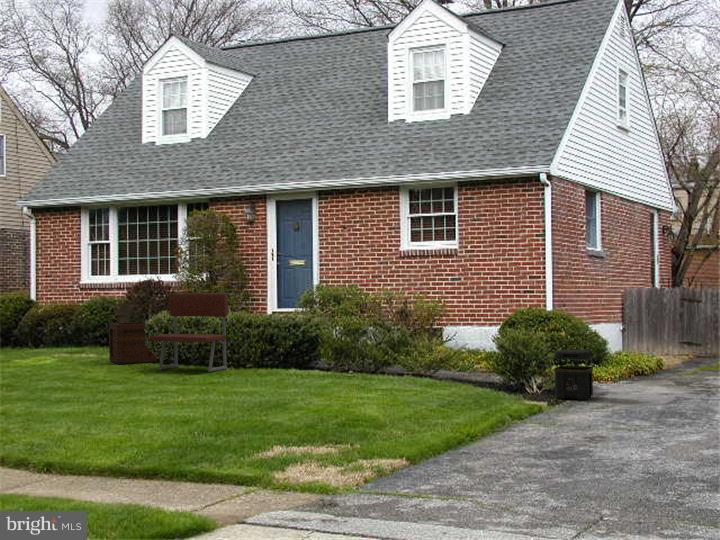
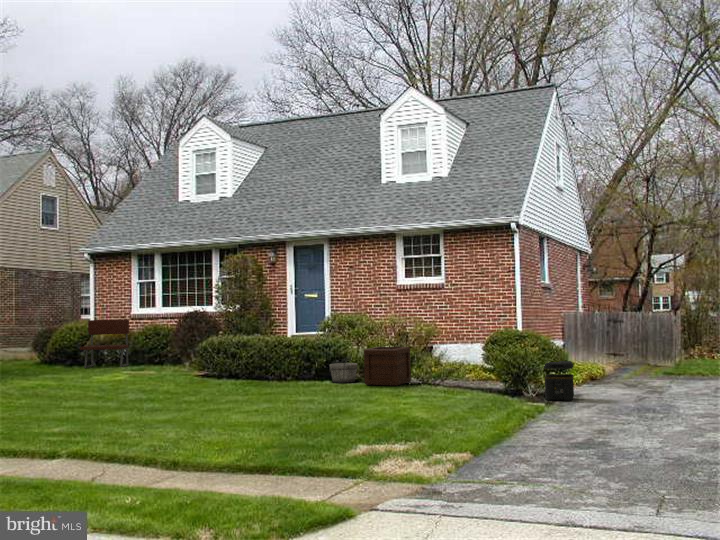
bench: present [150,293,228,372] -> present [80,319,129,368]
wooden crate: present [109,322,157,364] -> present [364,347,411,386]
wooden bucket: none [294,340,330,371] -> present [330,359,357,383]

